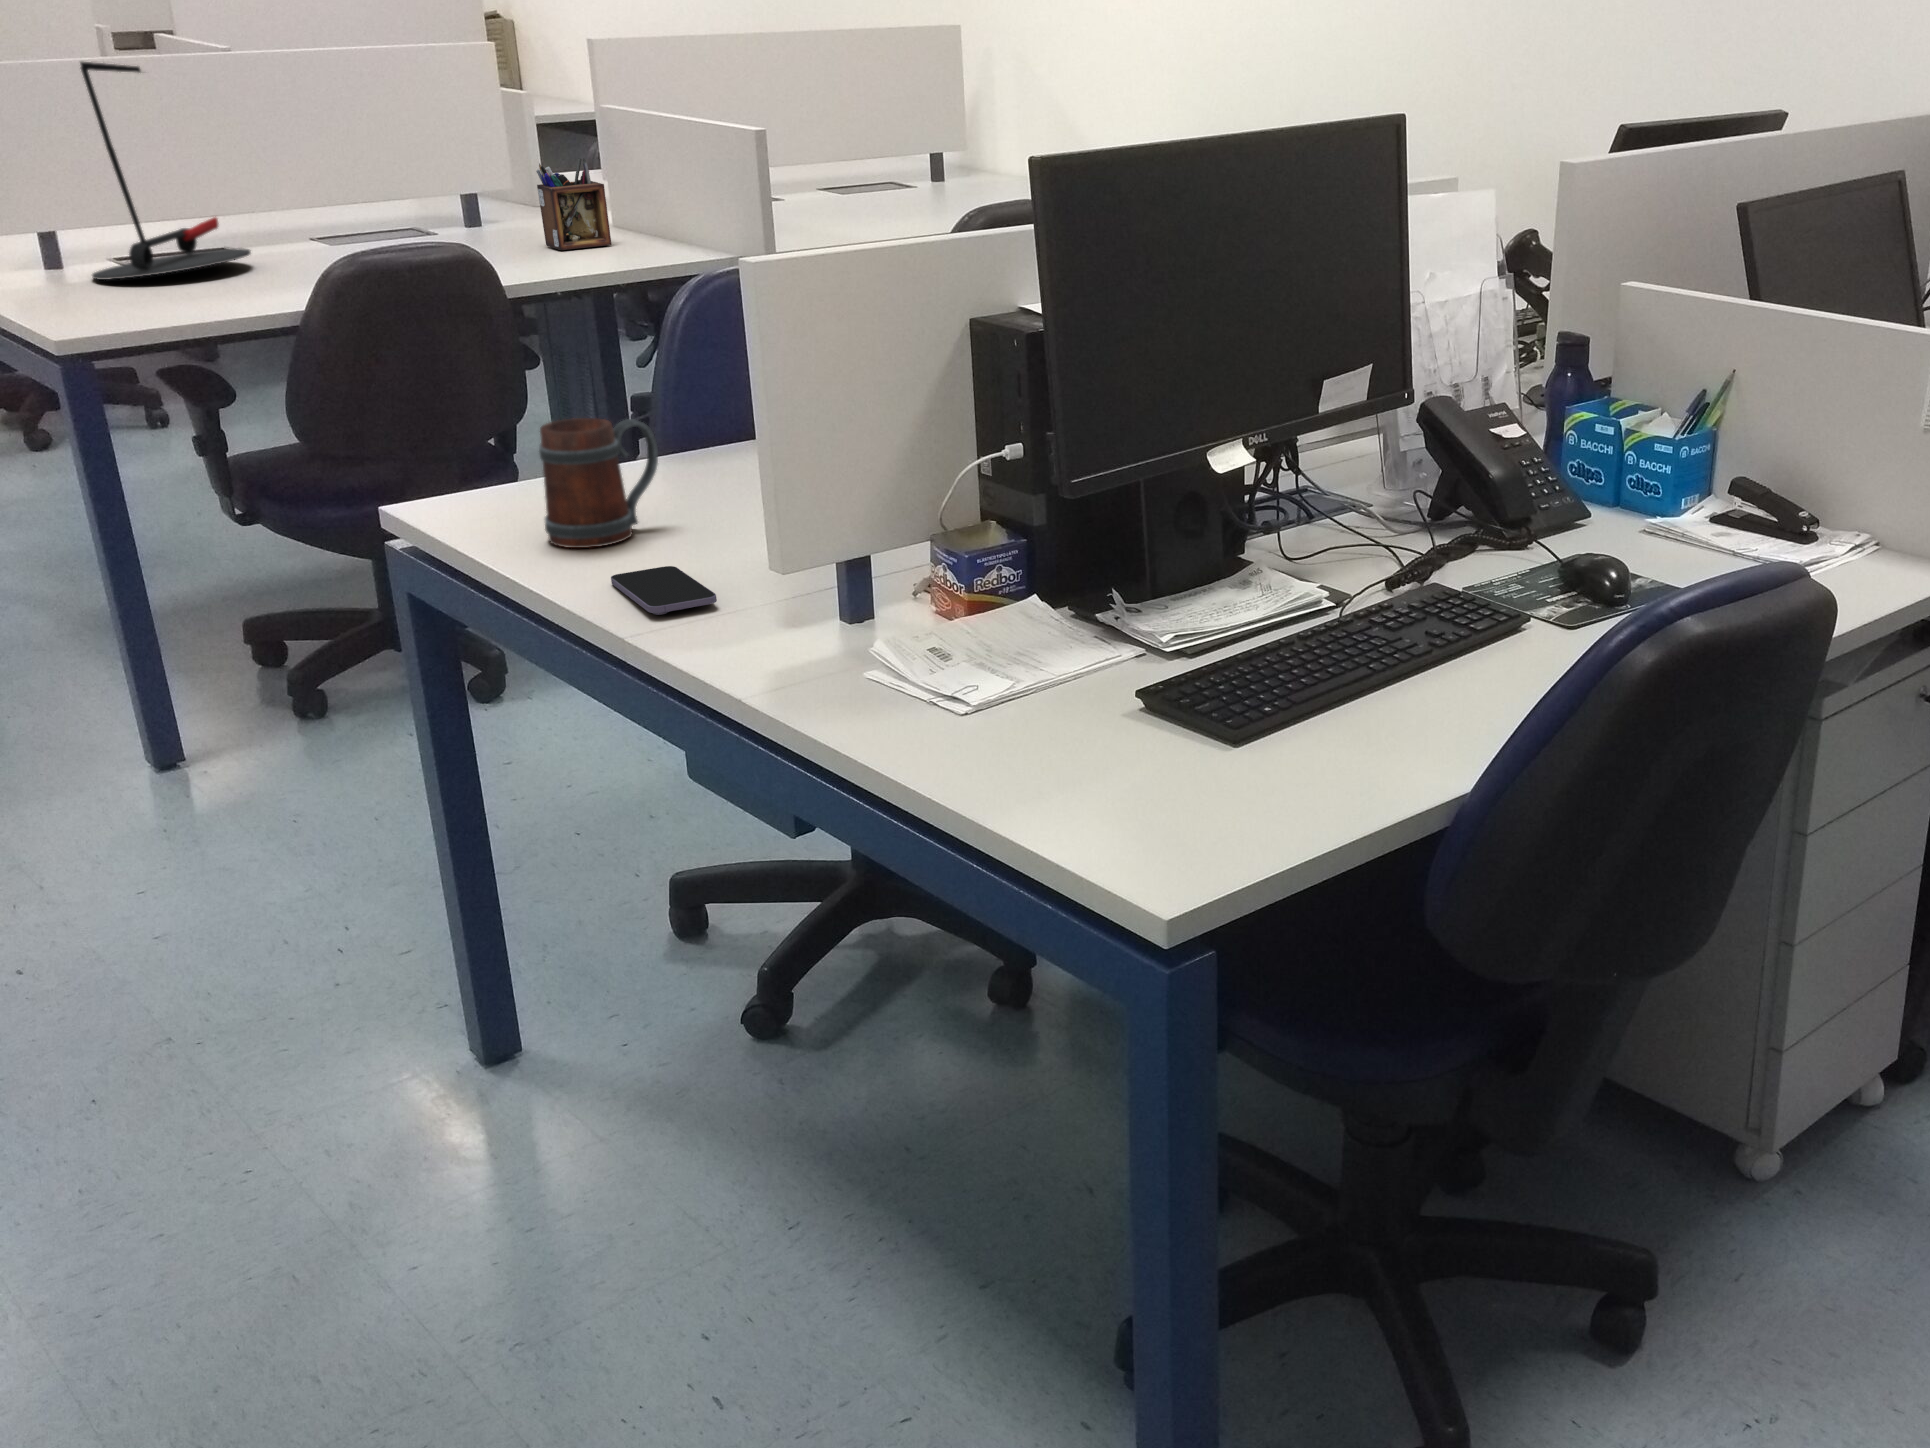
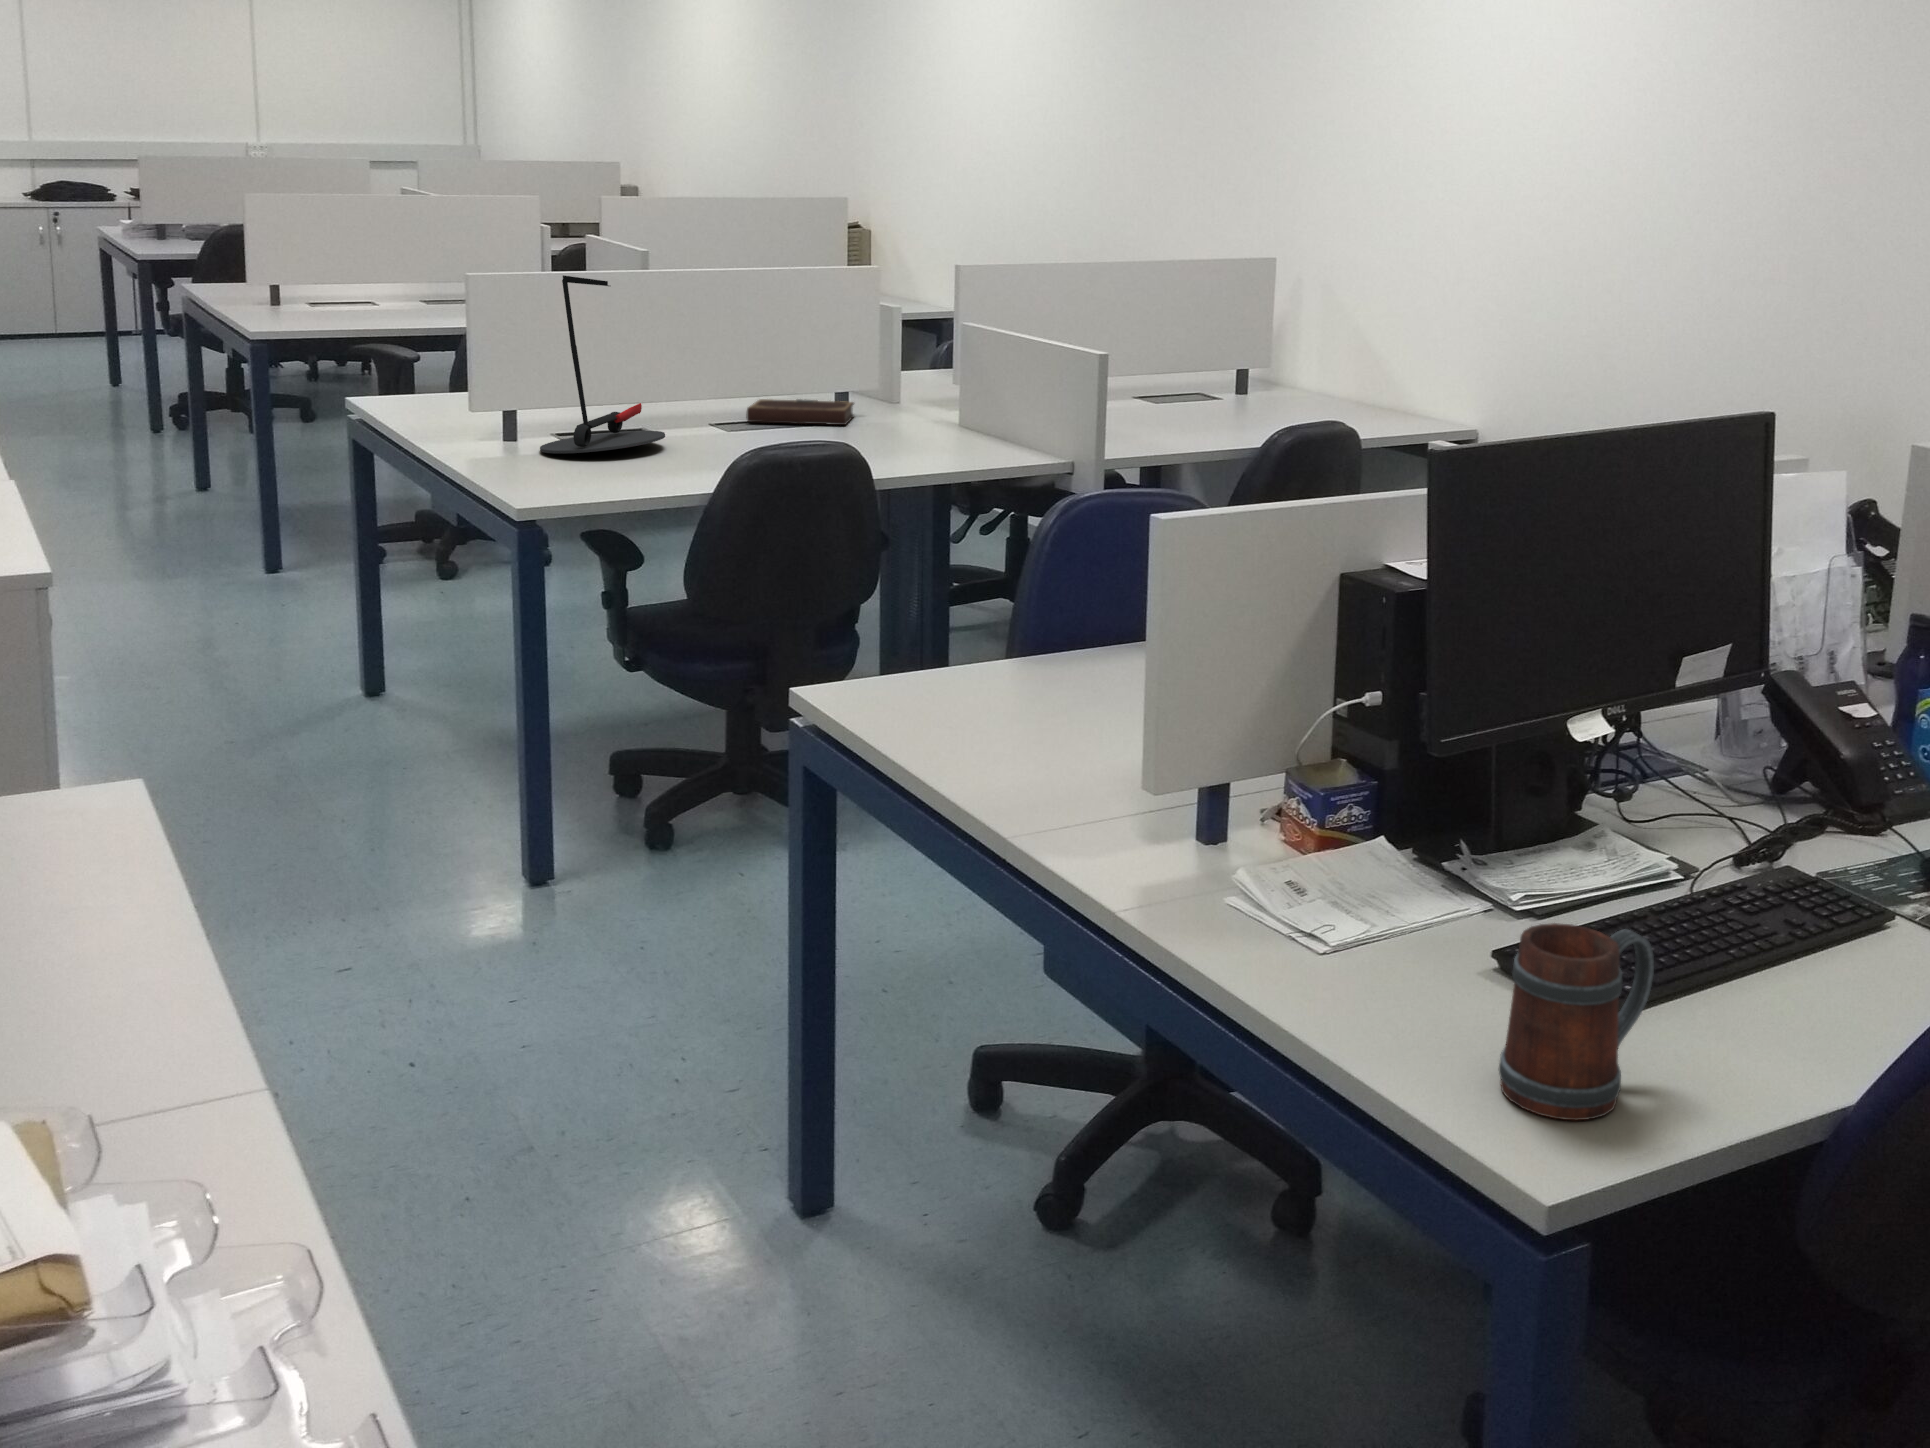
desk organizer: present [536,158,611,250] -> none [904,367,961,447]
notebook: none [356,207,490,235] -> present [746,399,854,425]
mug: present [539,418,658,548] -> present [1499,923,1654,1120]
smartphone: present [611,566,717,615] -> none [993,771,1088,819]

